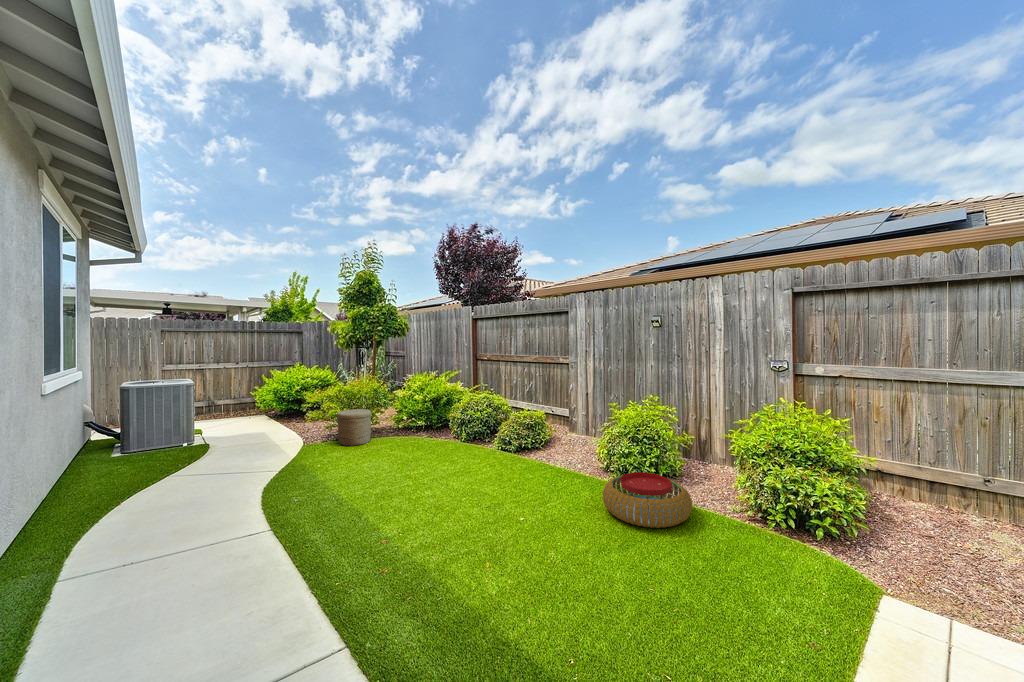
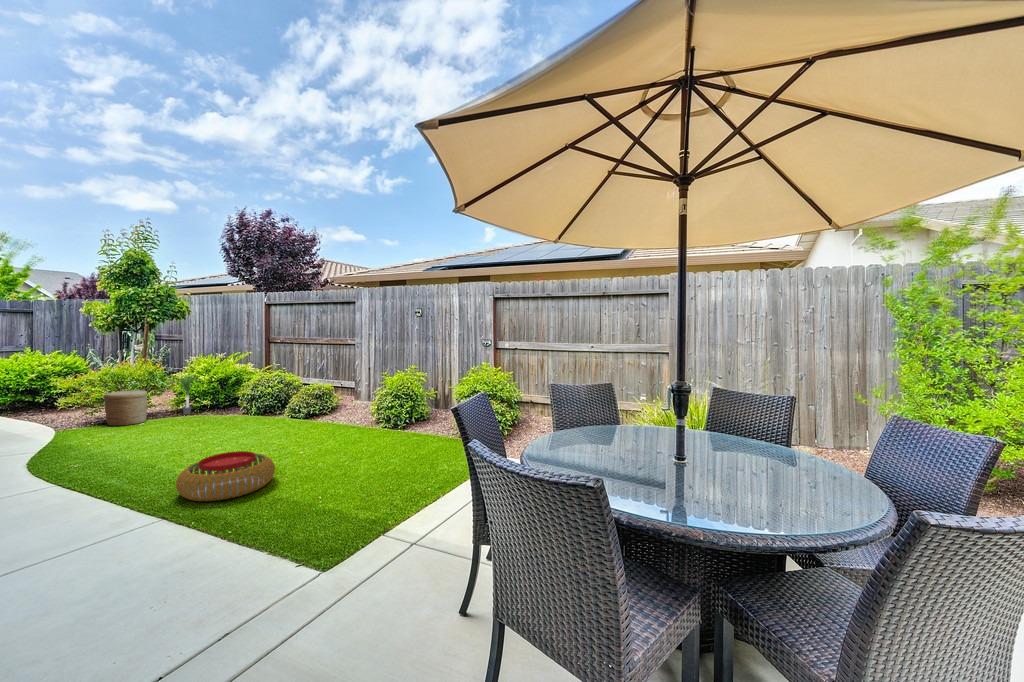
potted plant: none [389,387,420,435] -> present [180,375,194,414]
pouf: present [603,472,692,528] -> present [176,451,275,501]

